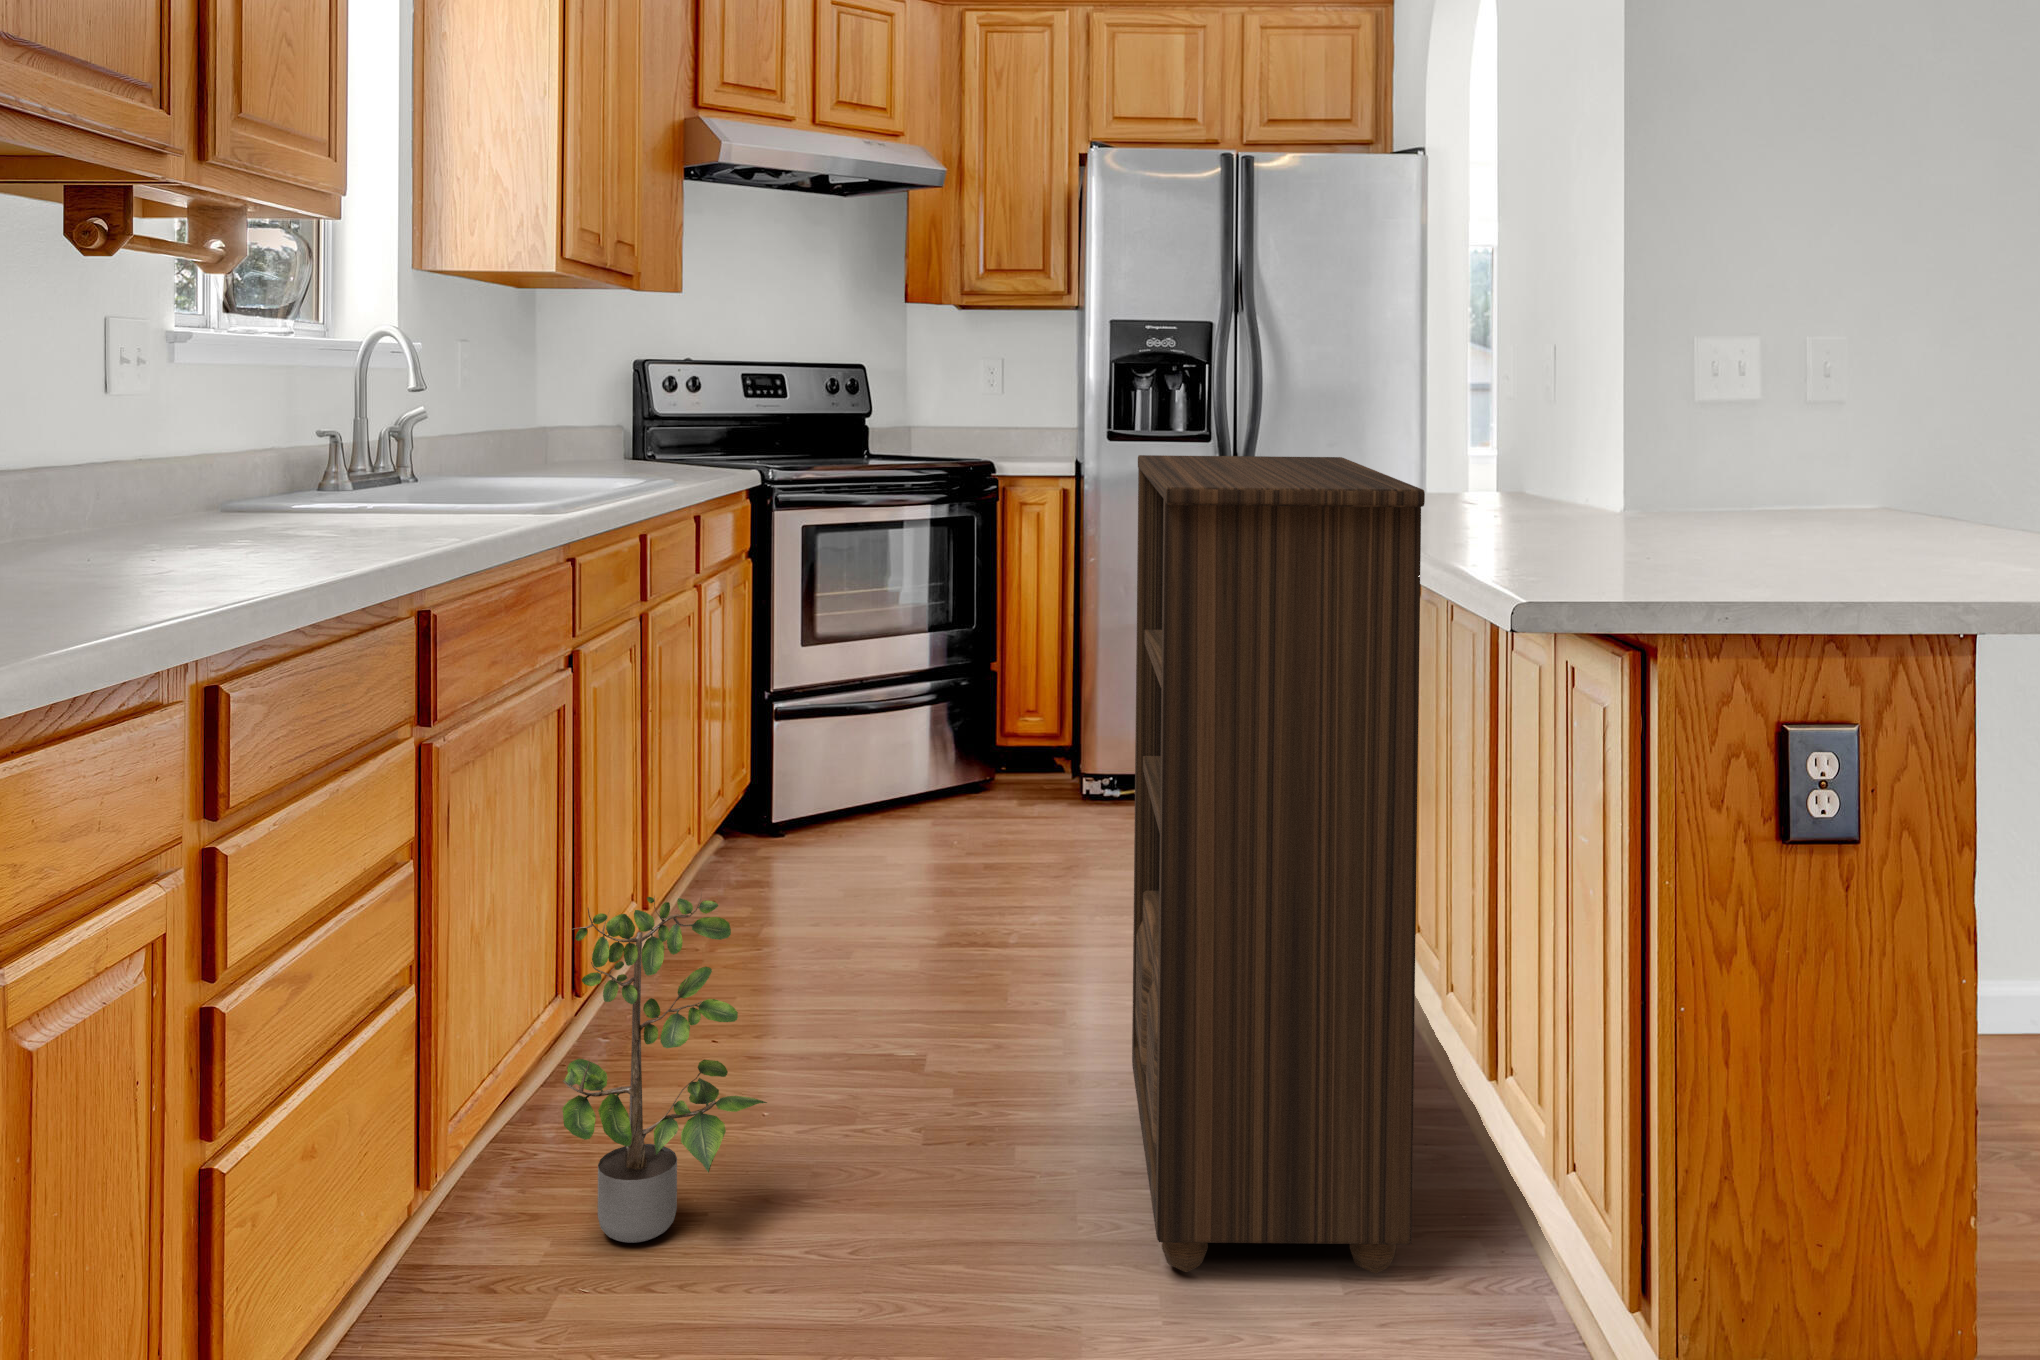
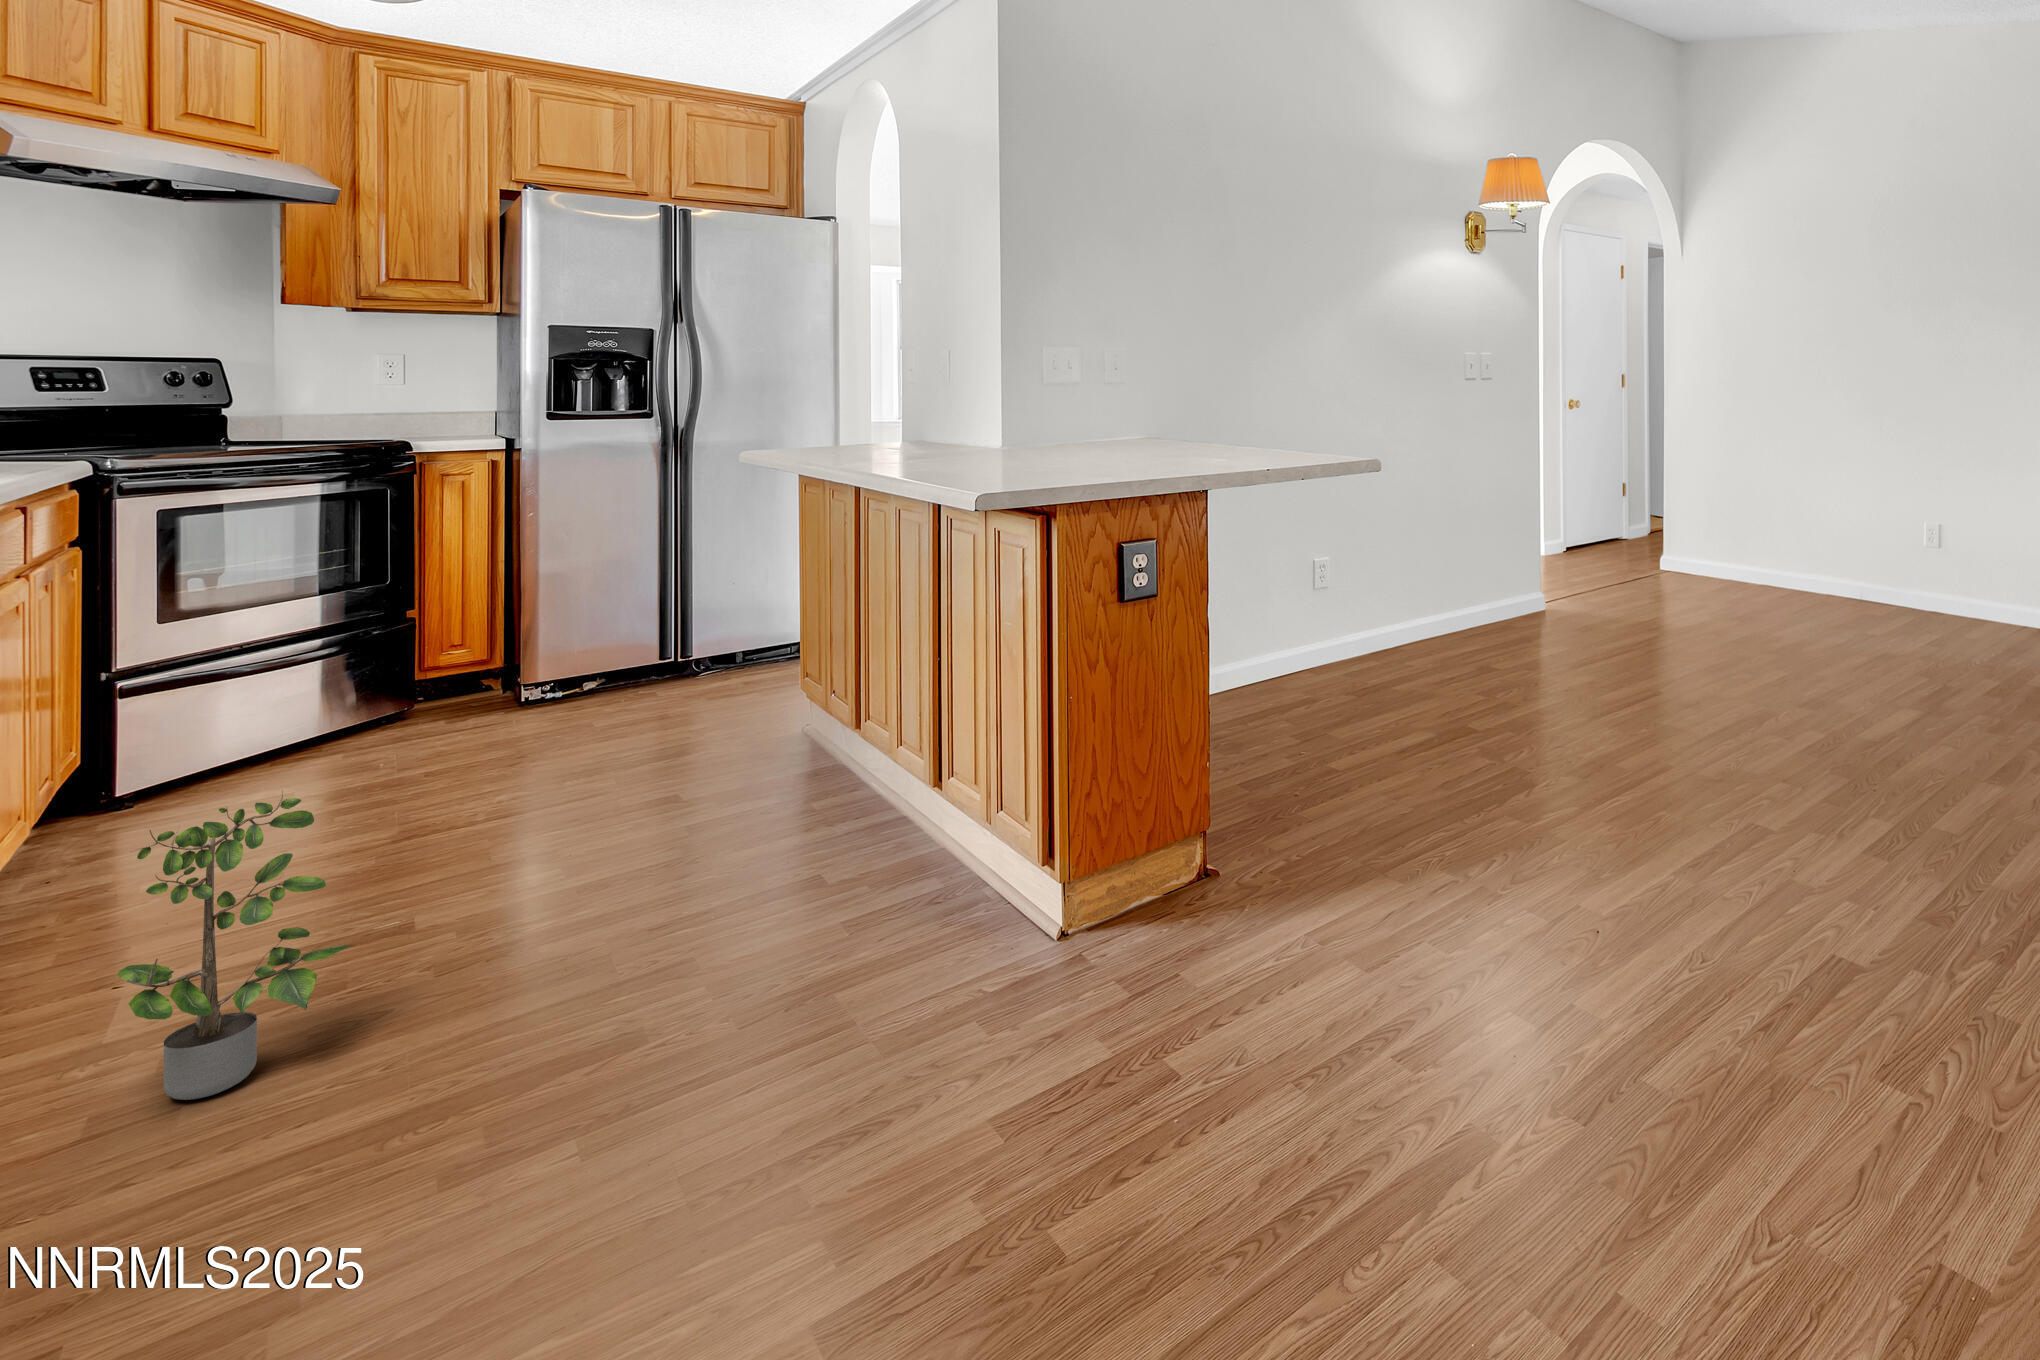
bookshelf: present [1132,455,1425,1273] -> none [665,421,910,950]

